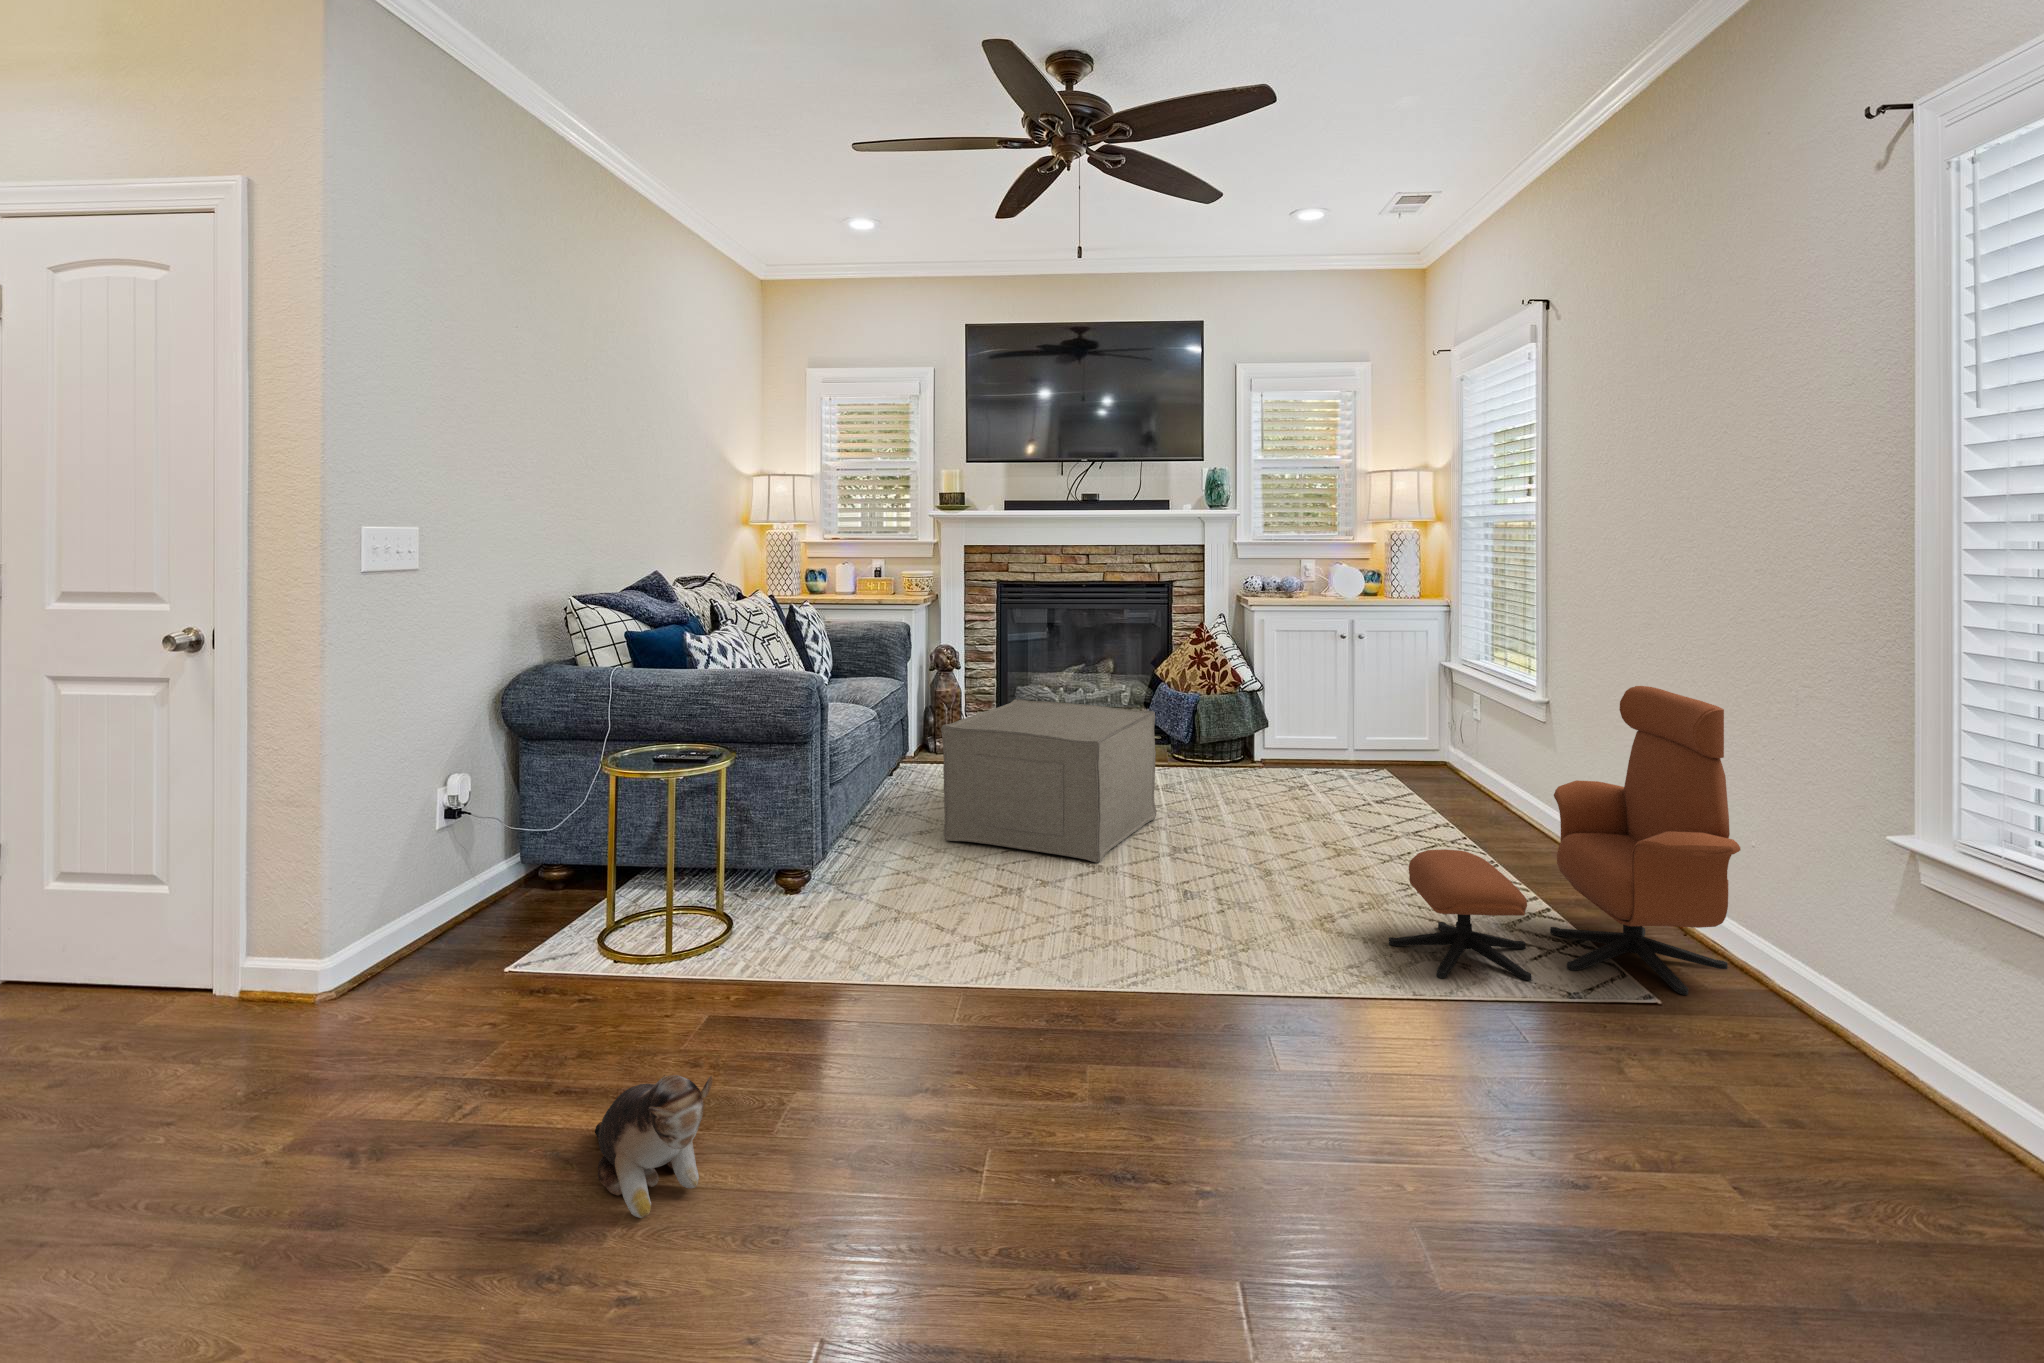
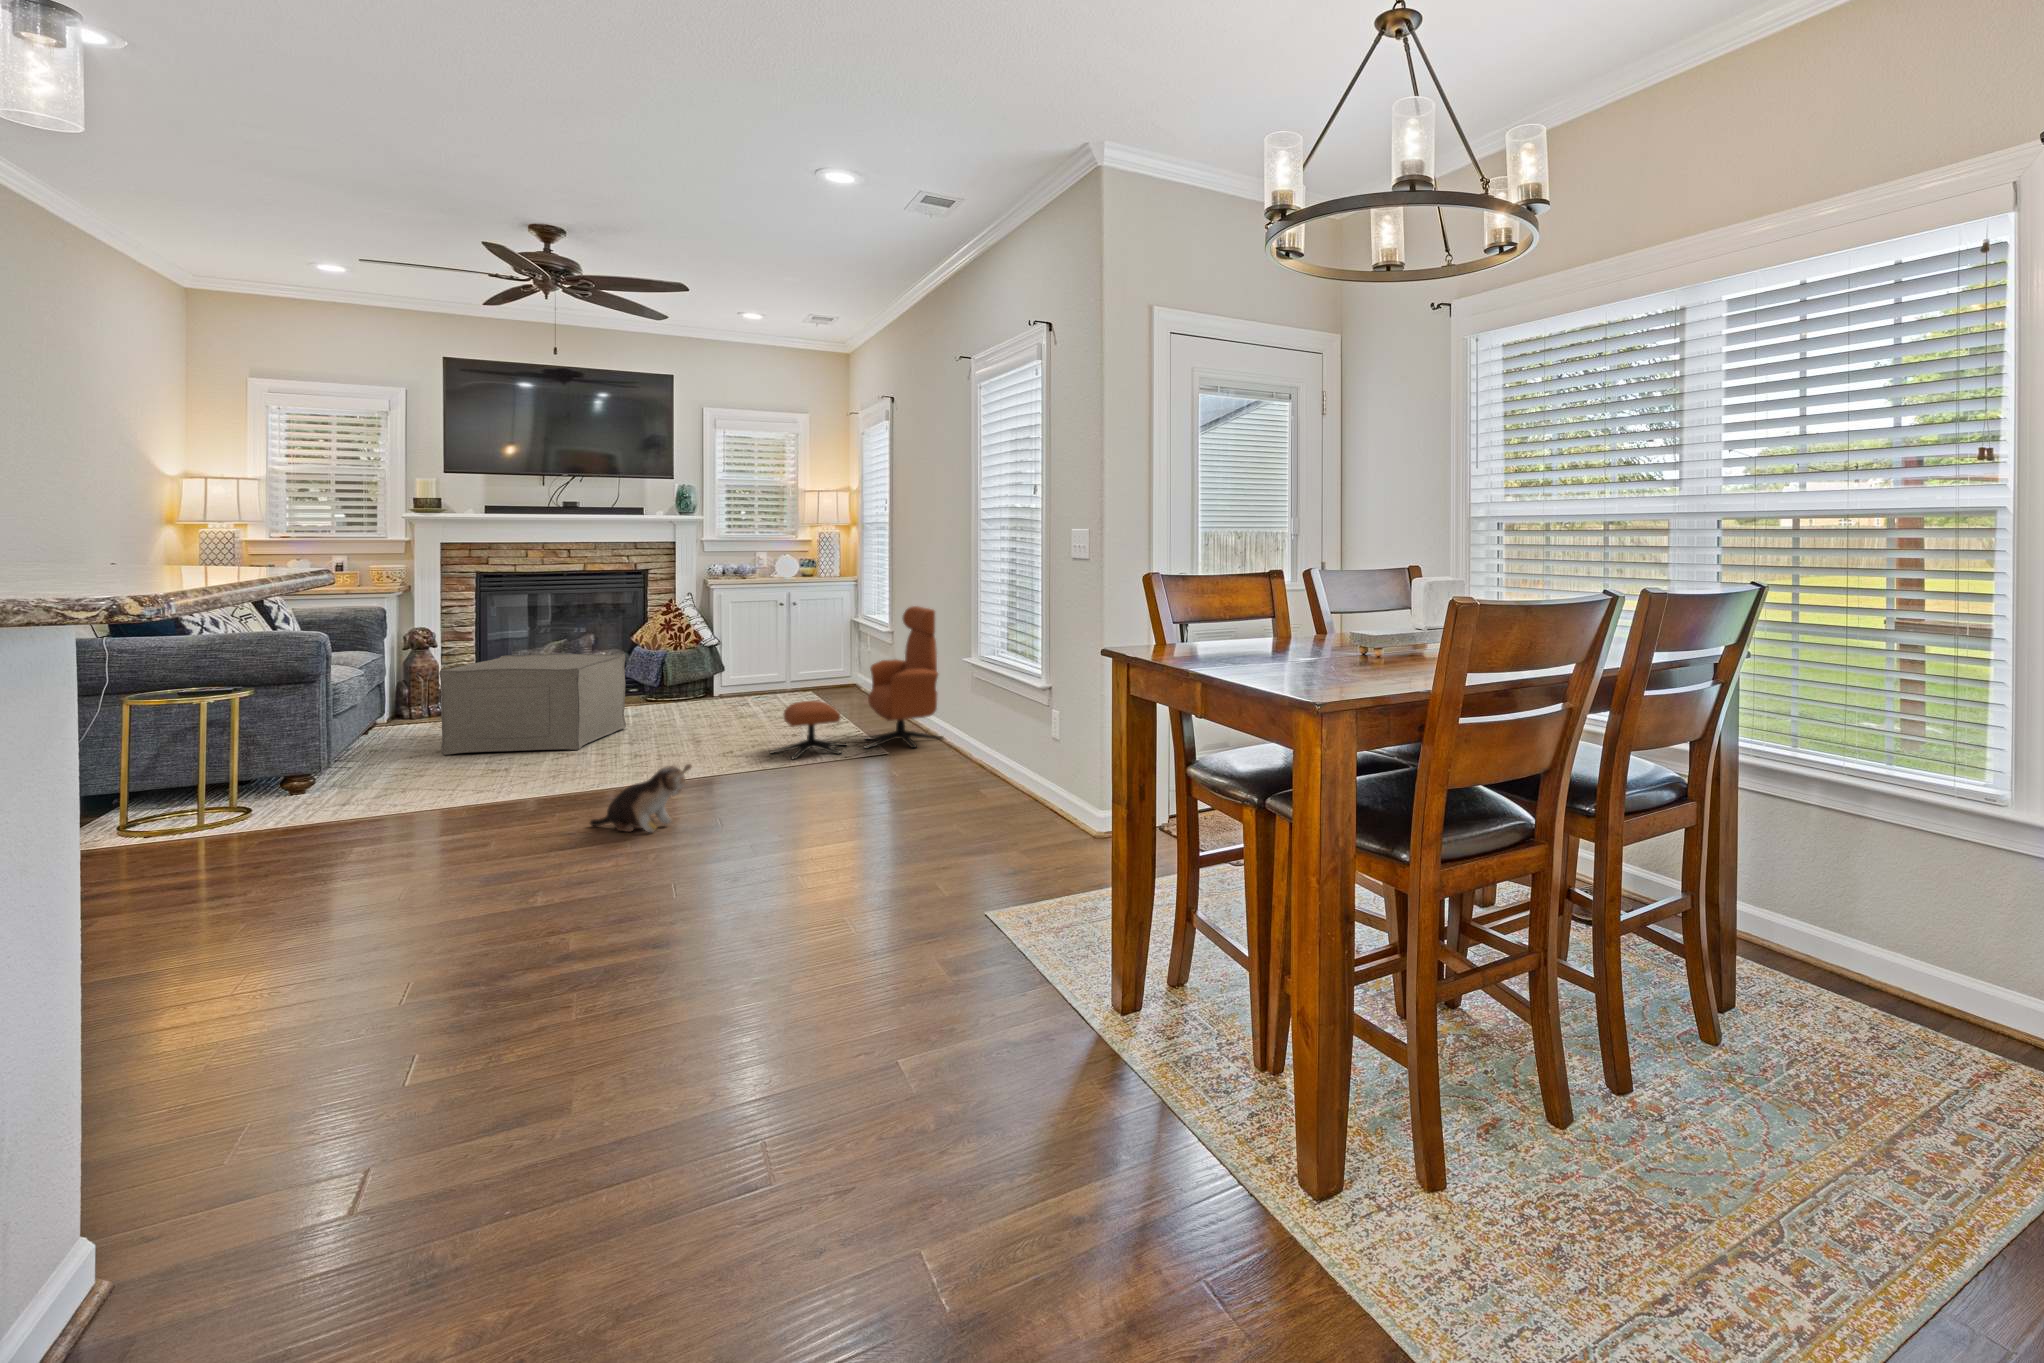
plush toy: present [595,1075,712,1218] -> present [590,764,691,832]

